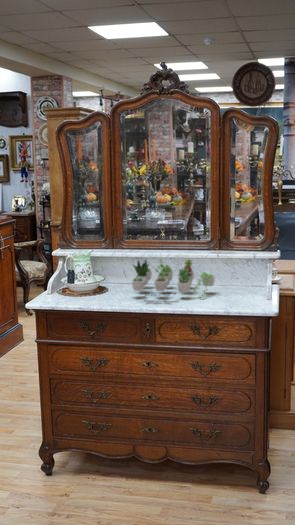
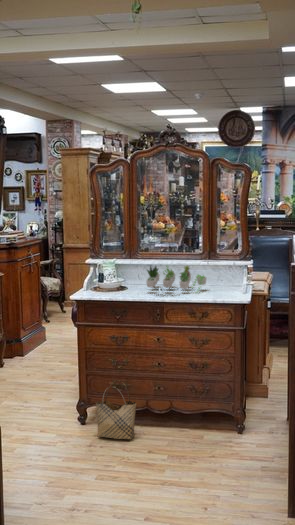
woven basket: none [62,418,118,500] -> present [96,380,136,439]

